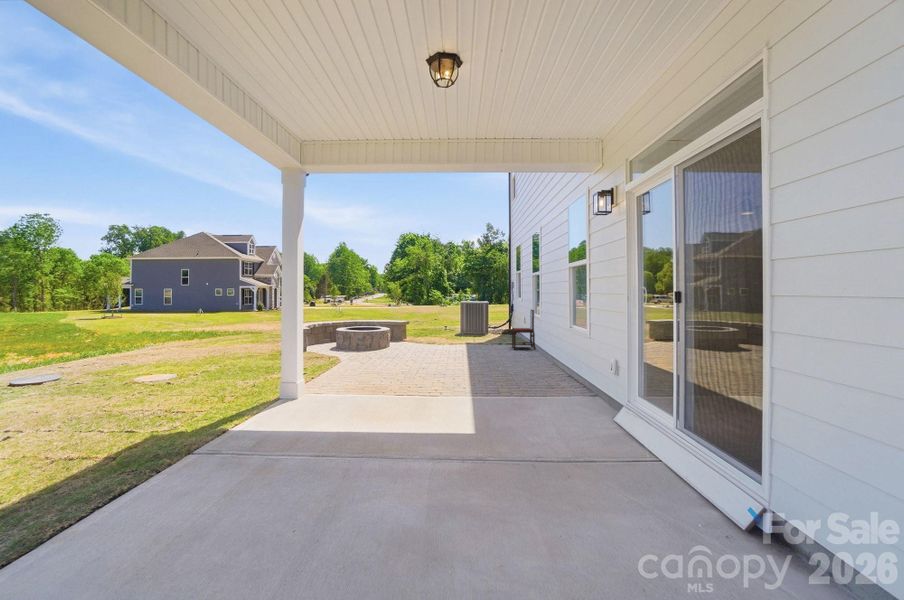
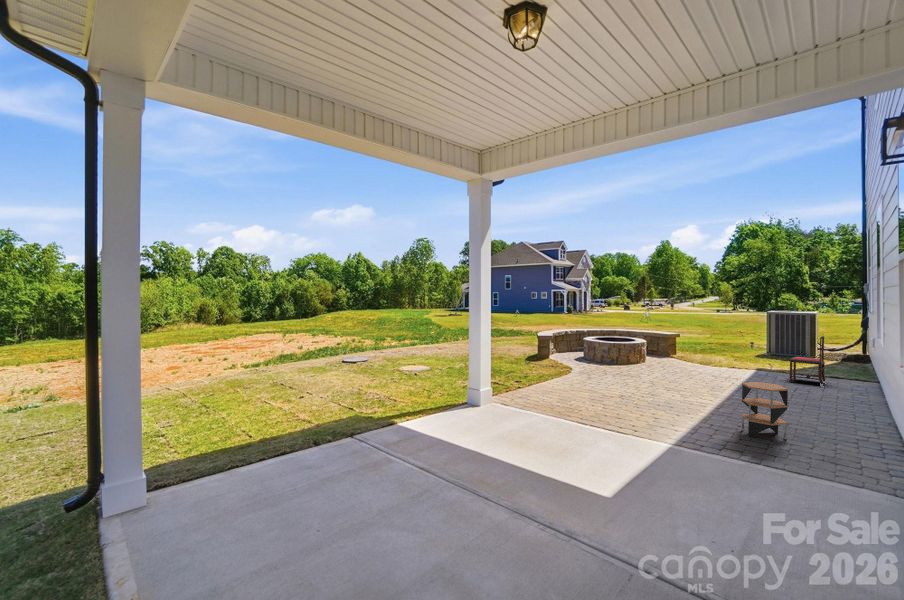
side table: none [561,347,599,403] -> present [741,382,788,439]

